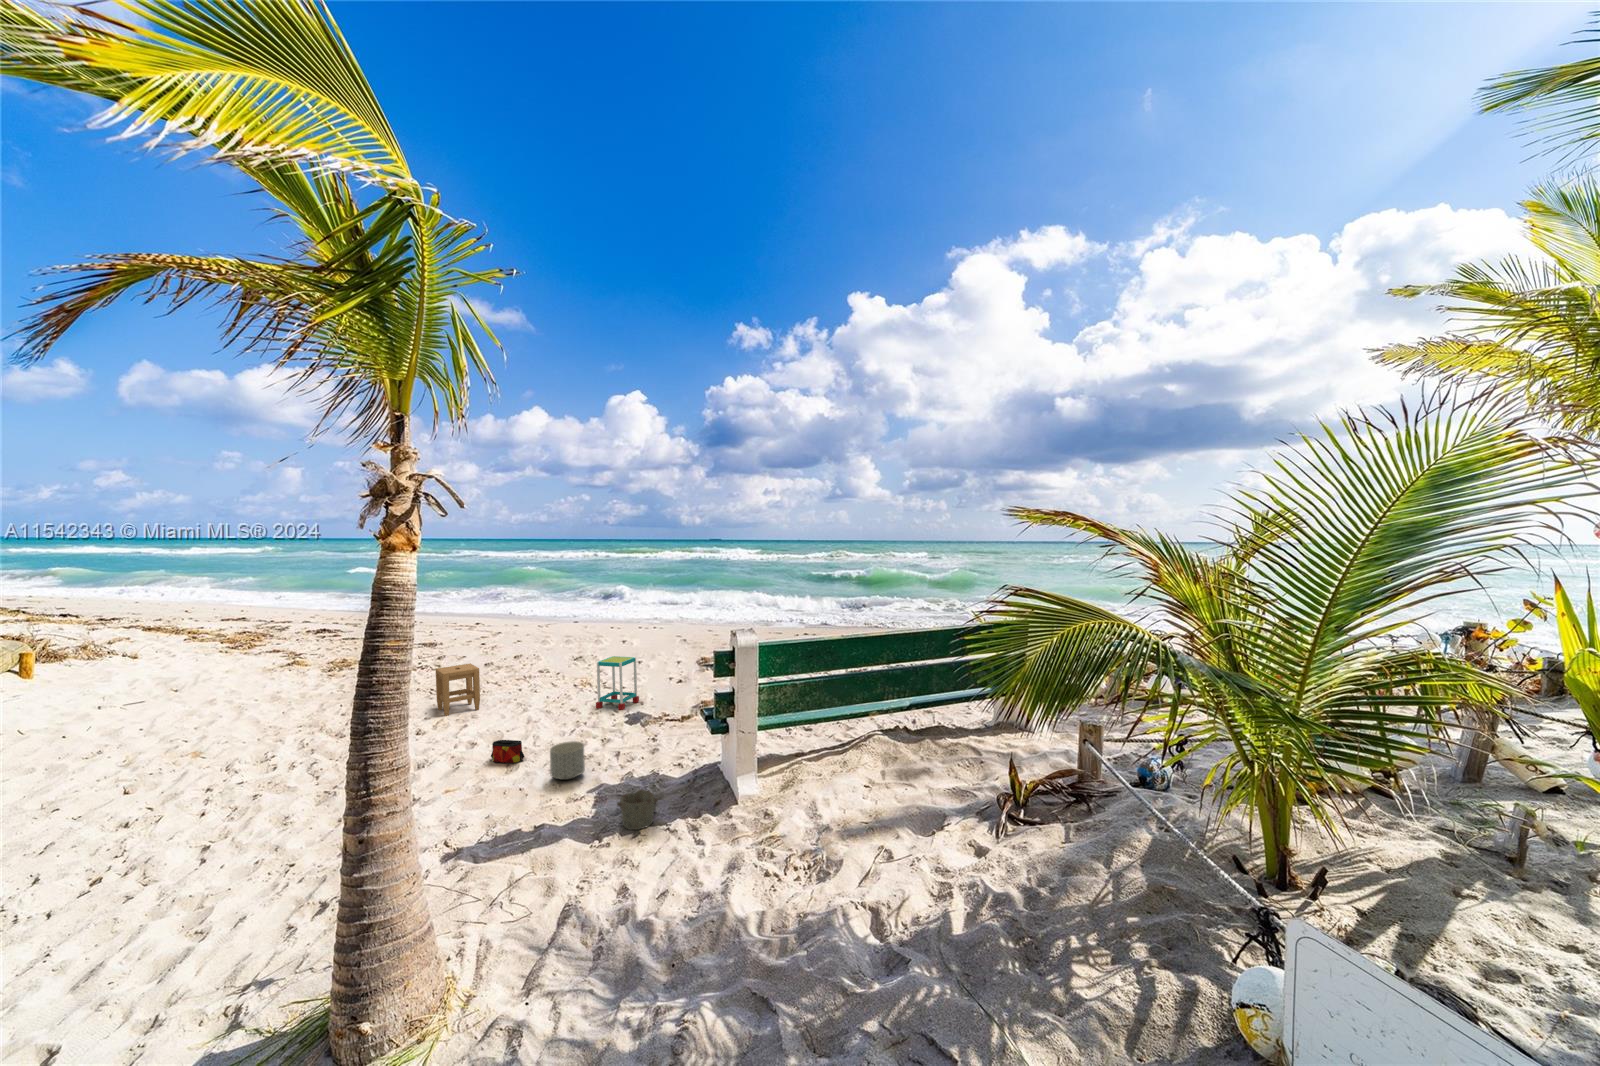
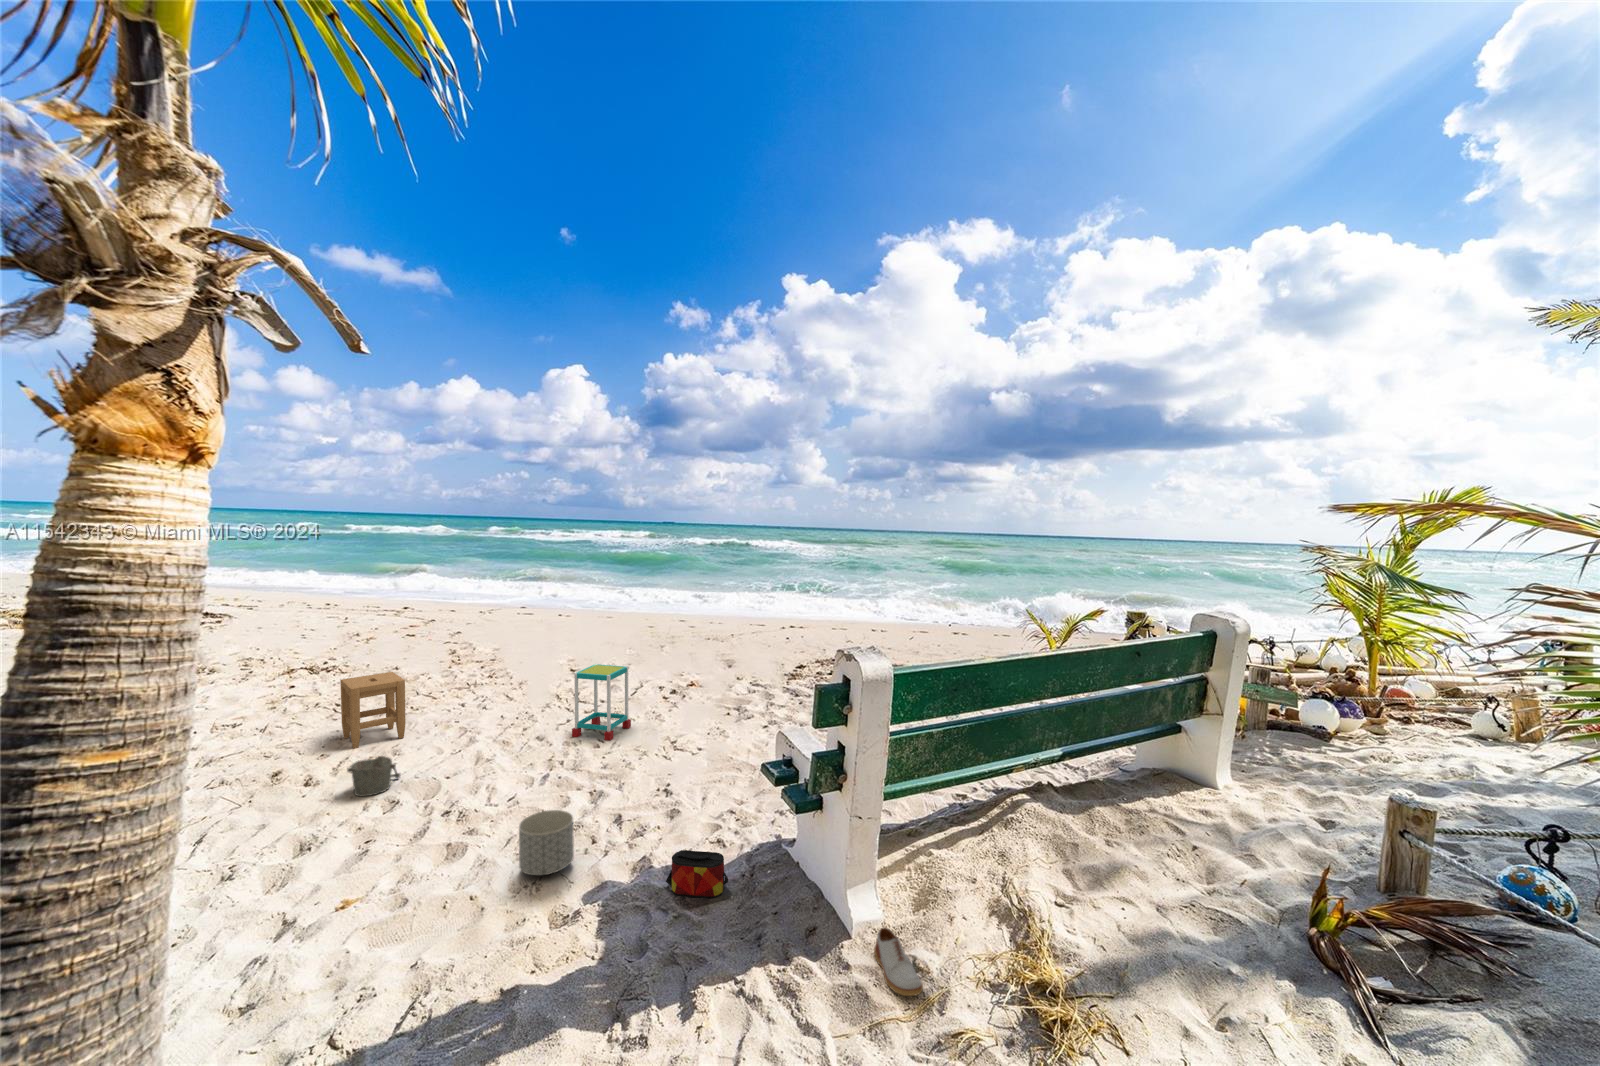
bag: present [491,740,524,764] -> present [666,850,728,898]
bucket: present [617,790,658,830] -> present [347,756,400,796]
shoe: none [750,795,770,826] -> present [874,927,923,996]

